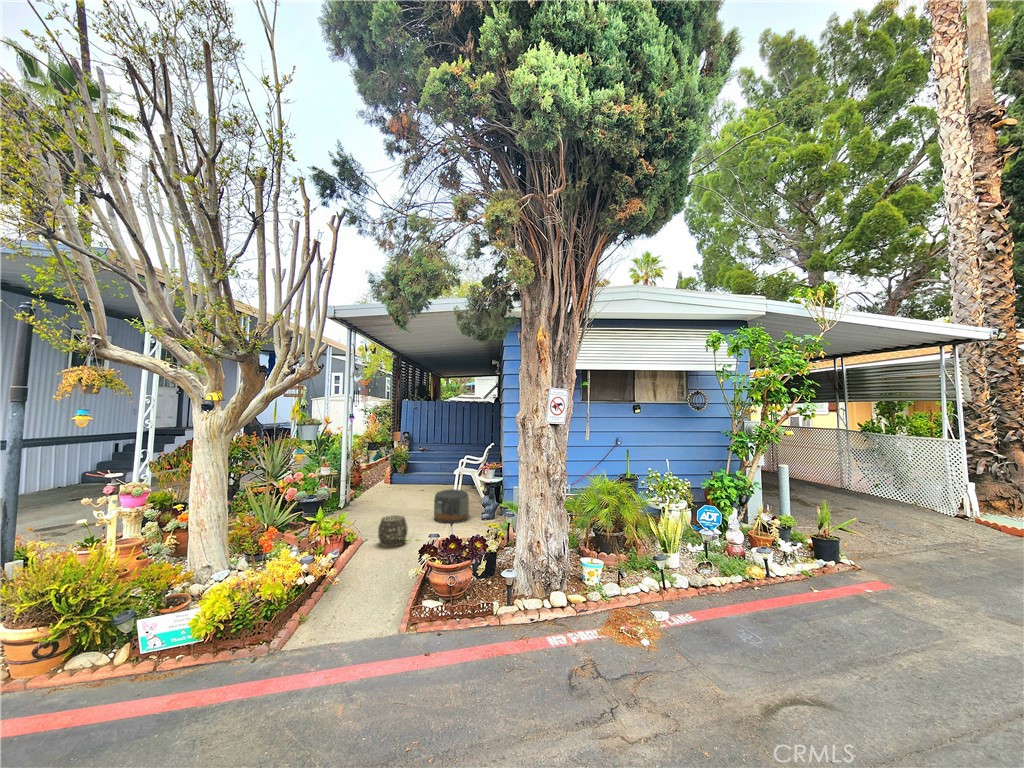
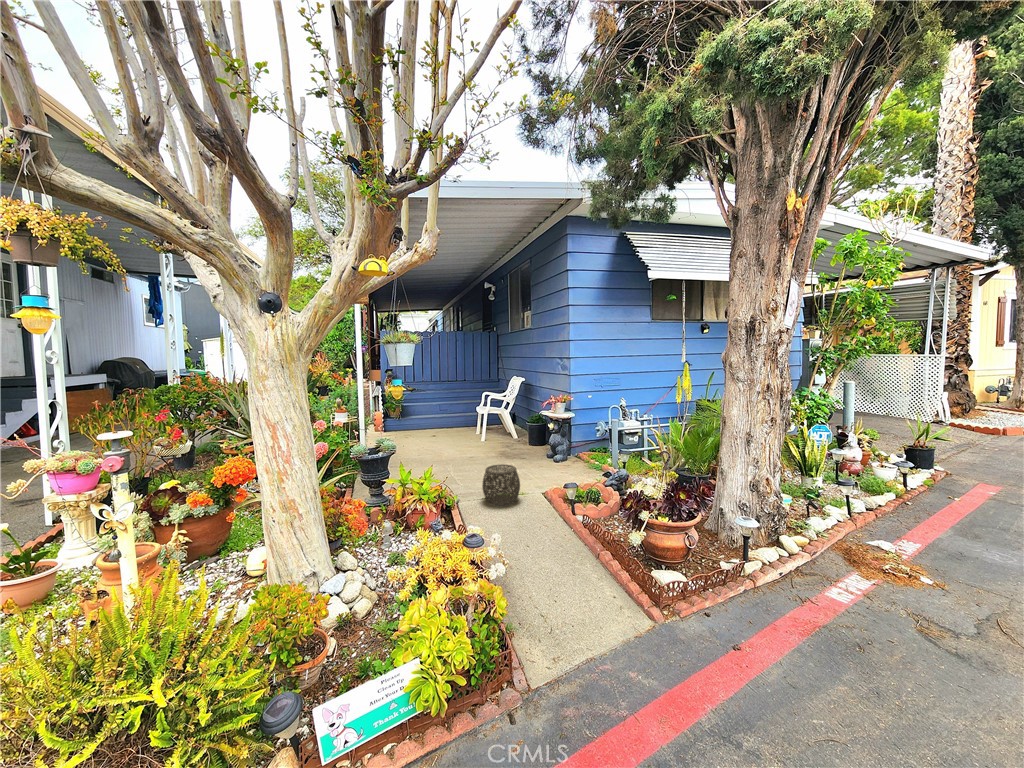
pouf: present [434,489,469,523] -> none [501,429,543,469]

